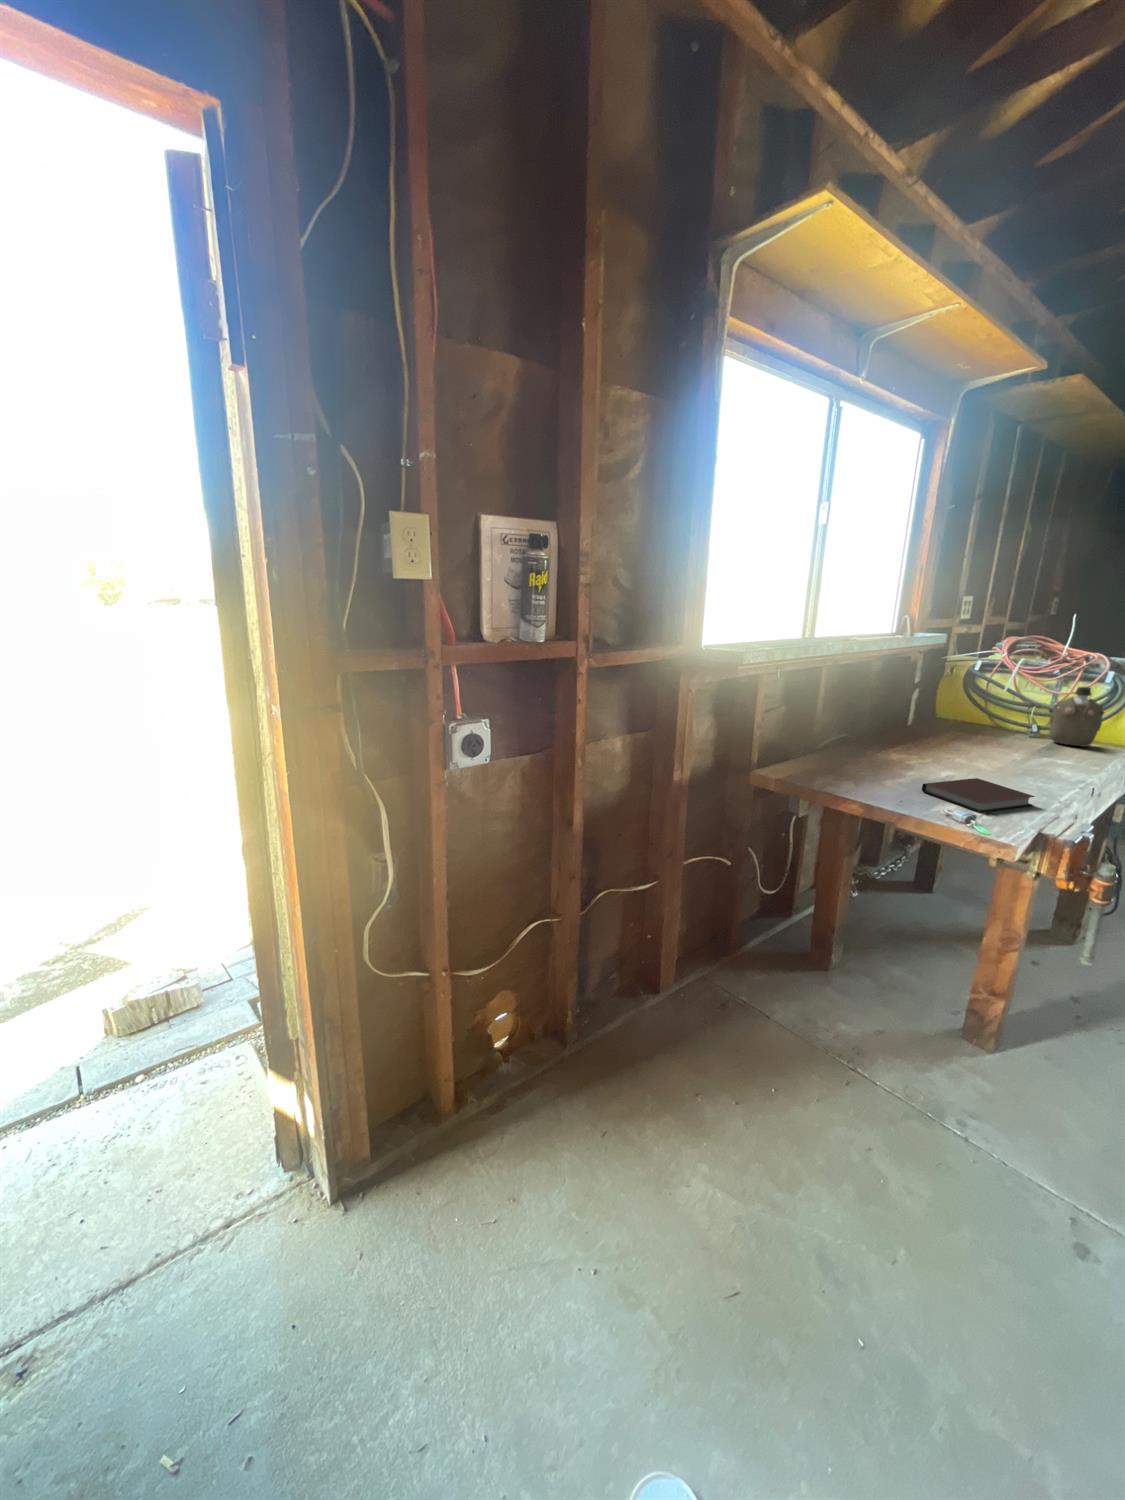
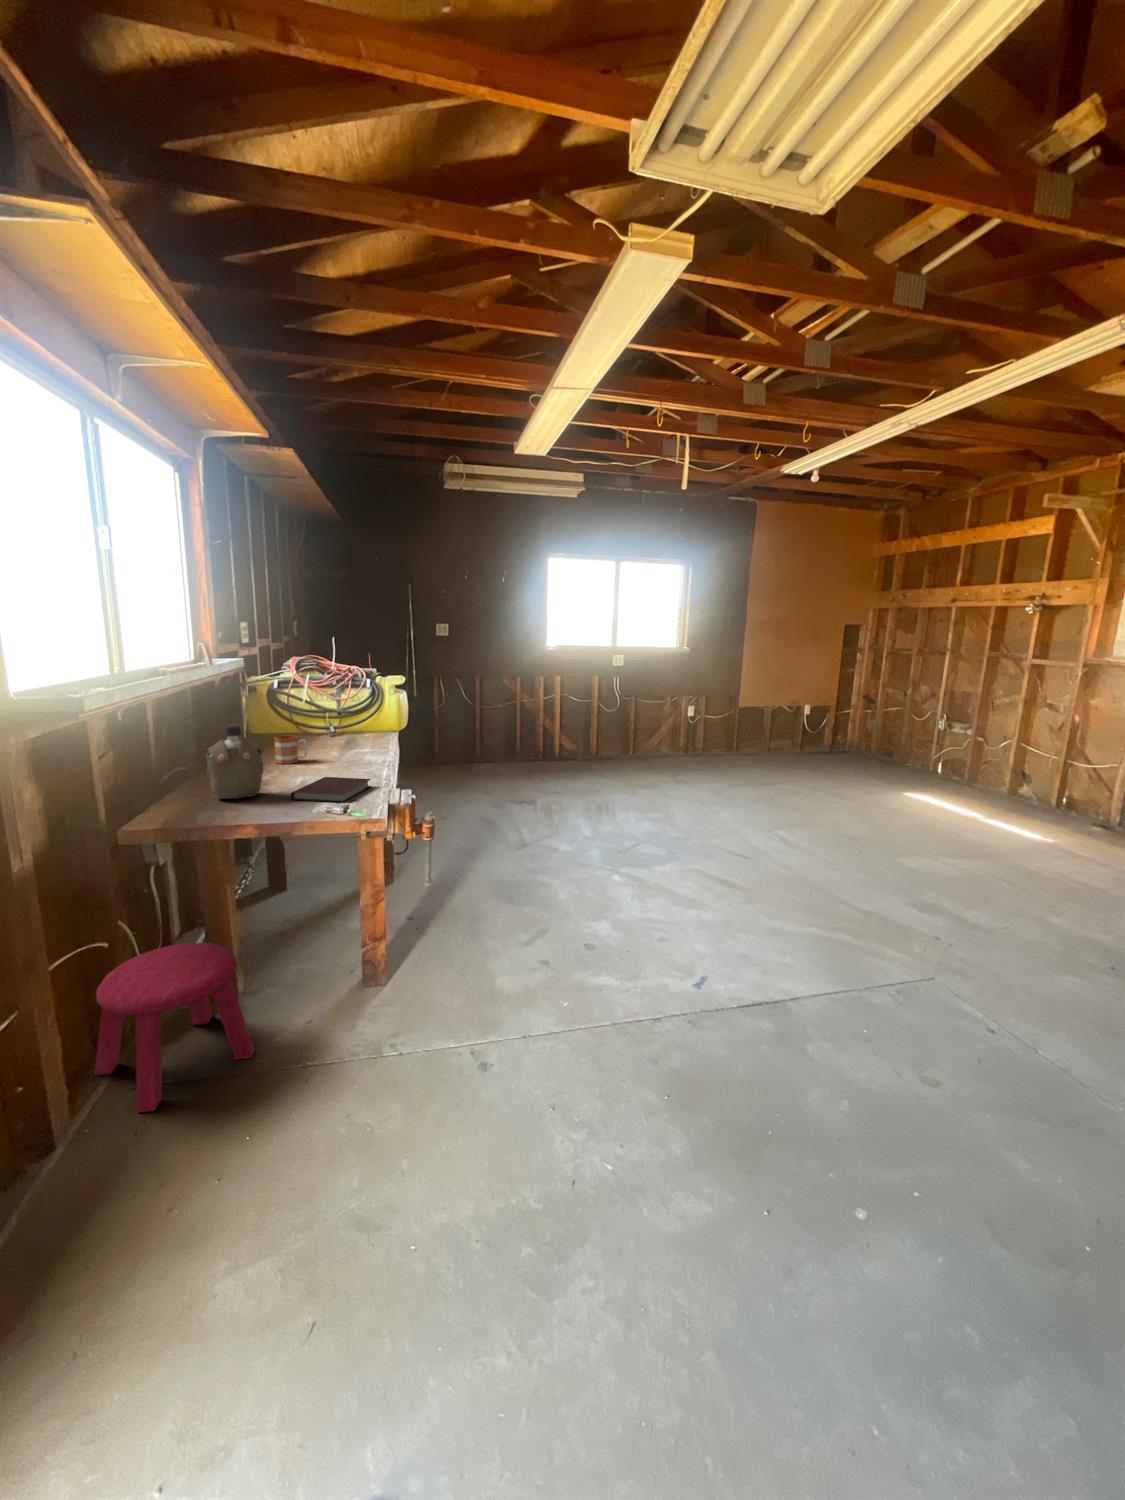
water bottle: present [1049,687,1104,747] -> present [206,724,263,799]
mug: none [937,722,980,755] -> present [274,735,307,764]
stool: none [695,880,815,1018] -> present [94,943,254,1112]

